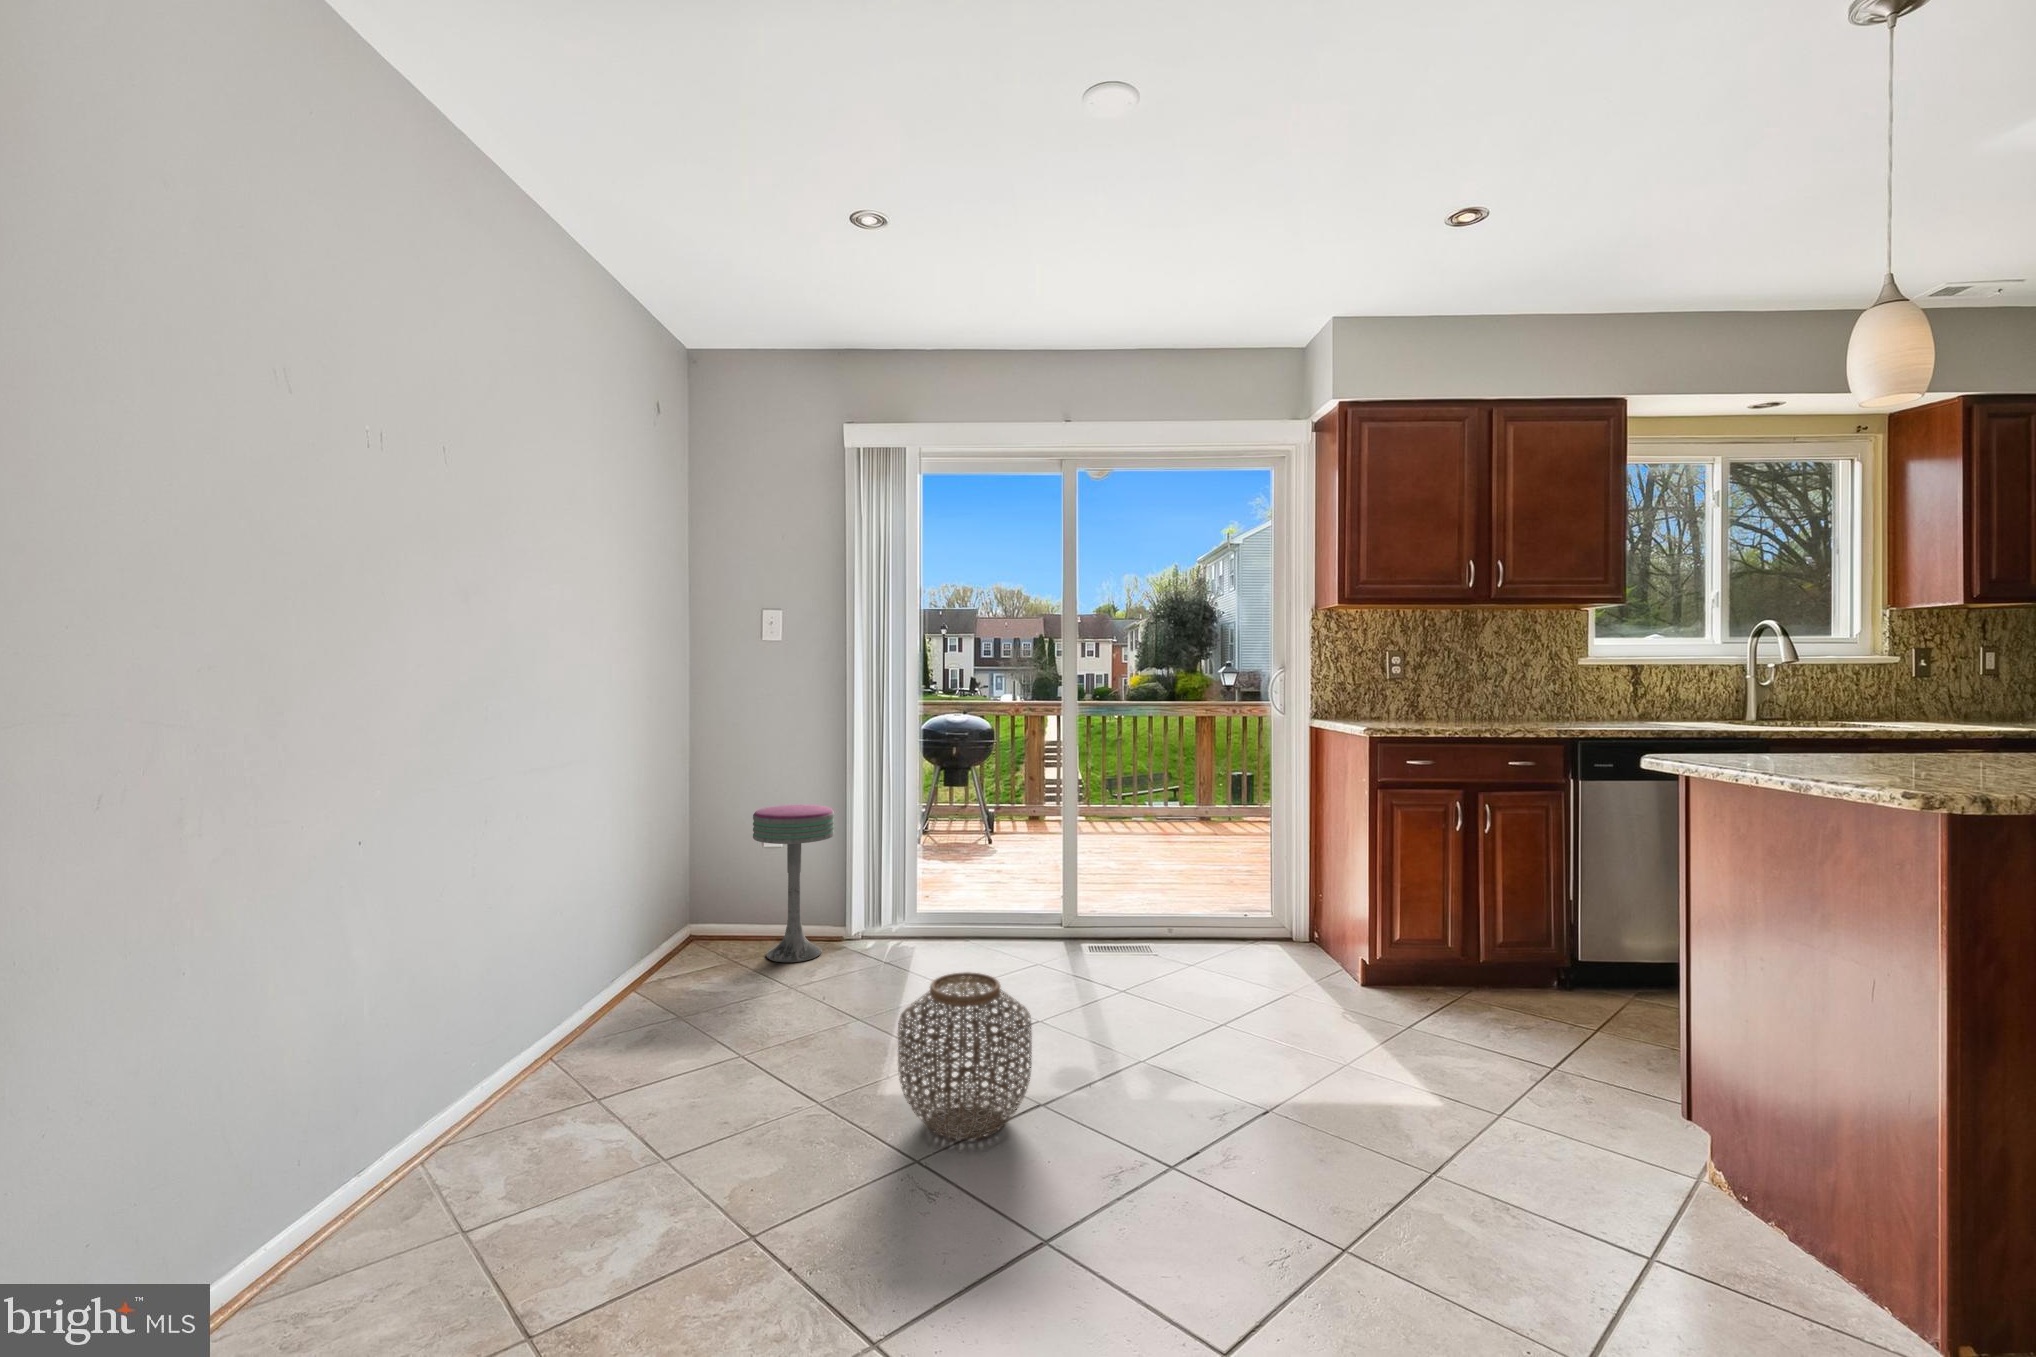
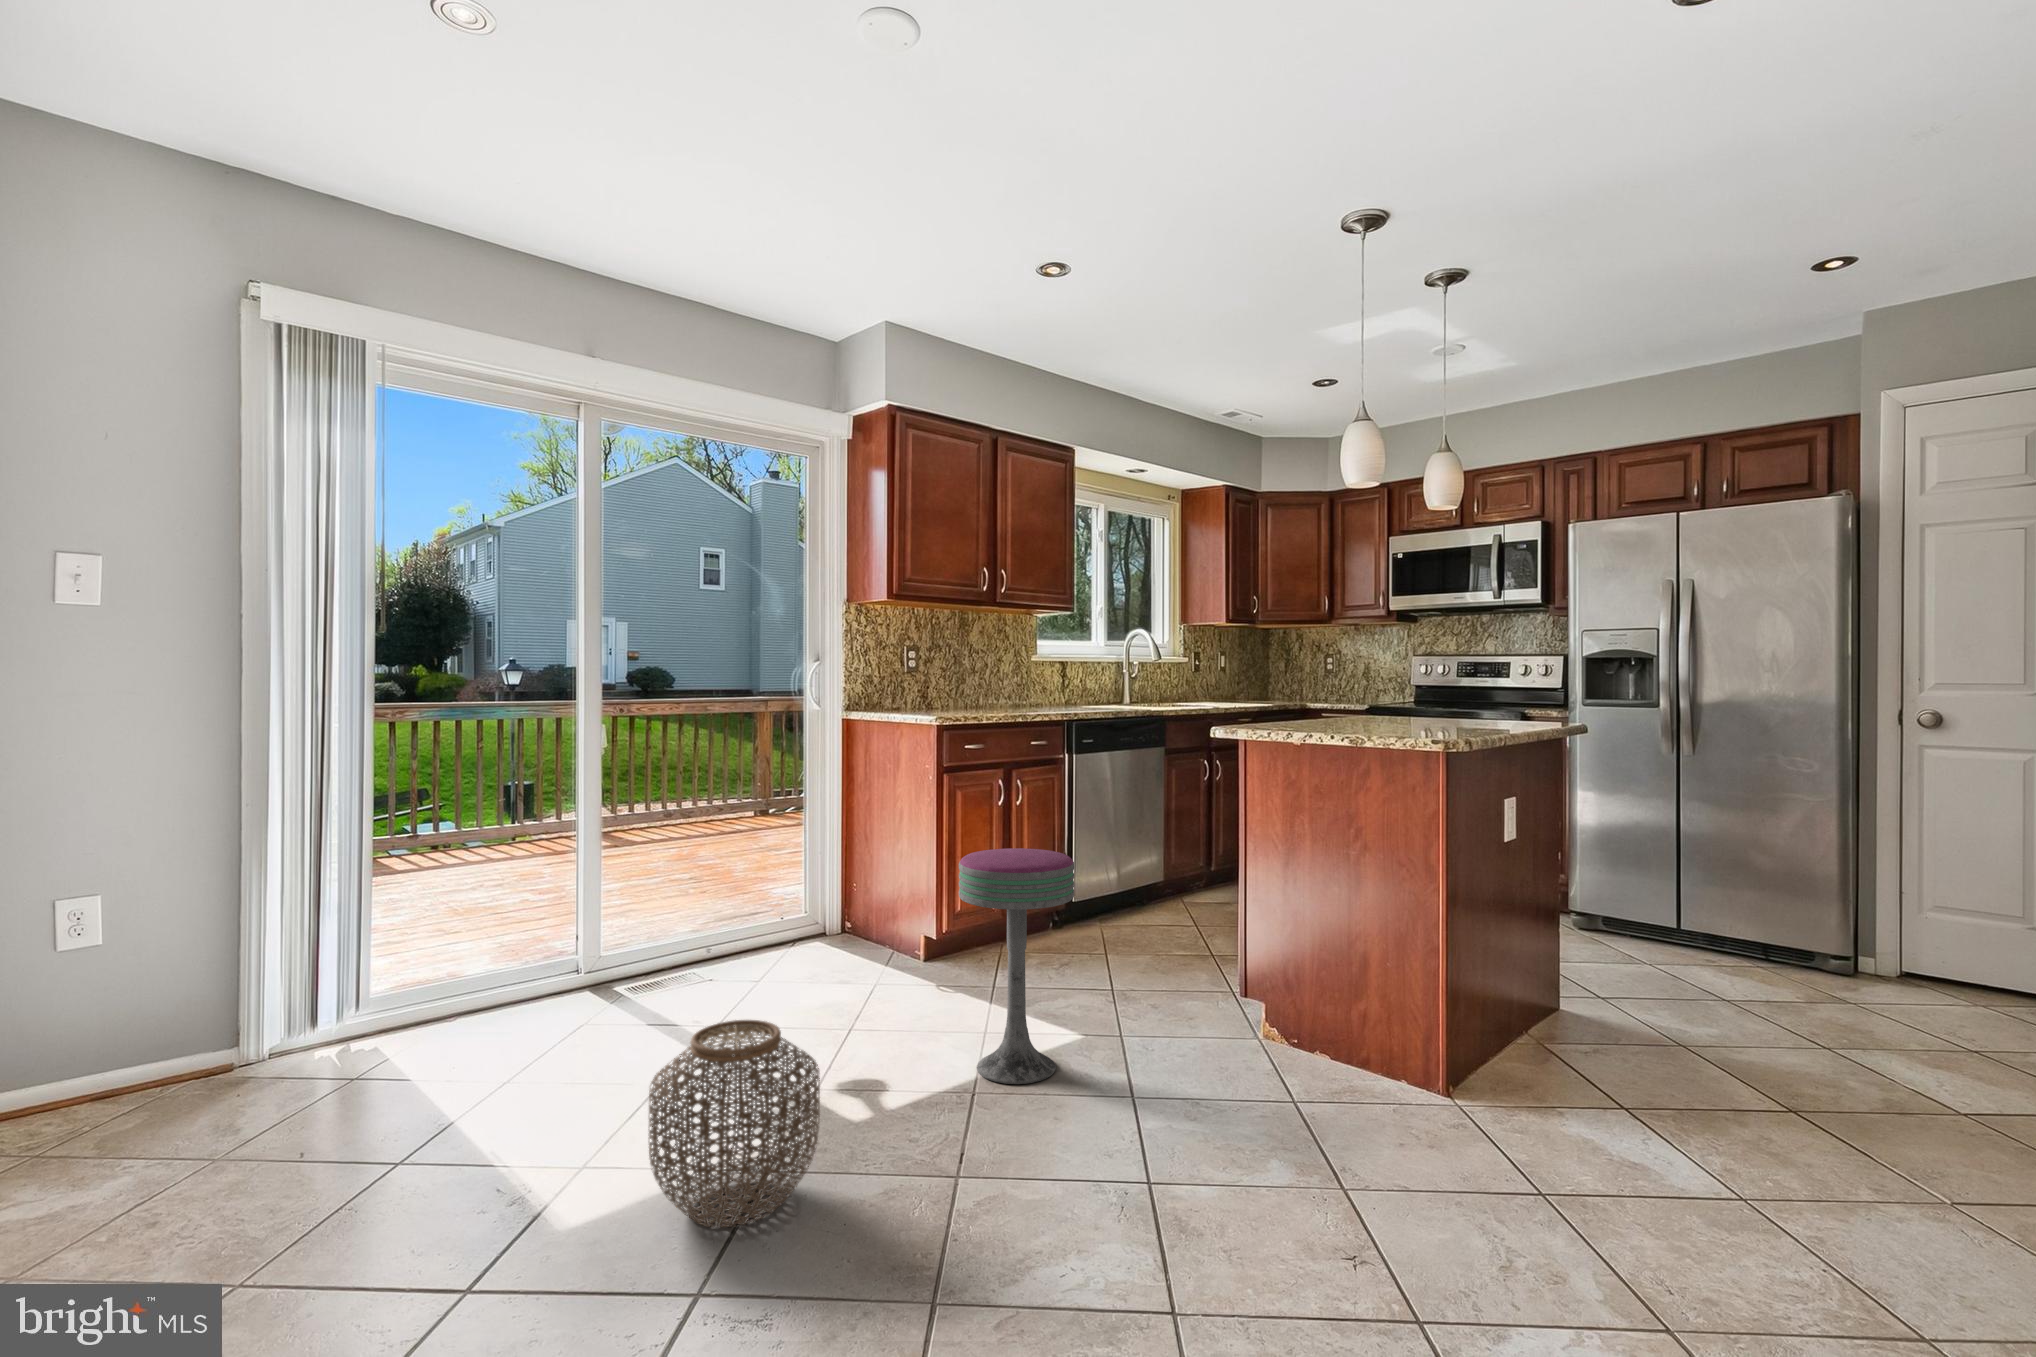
bar stool: present [753,804,834,962] -> present [959,848,1074,1084]

